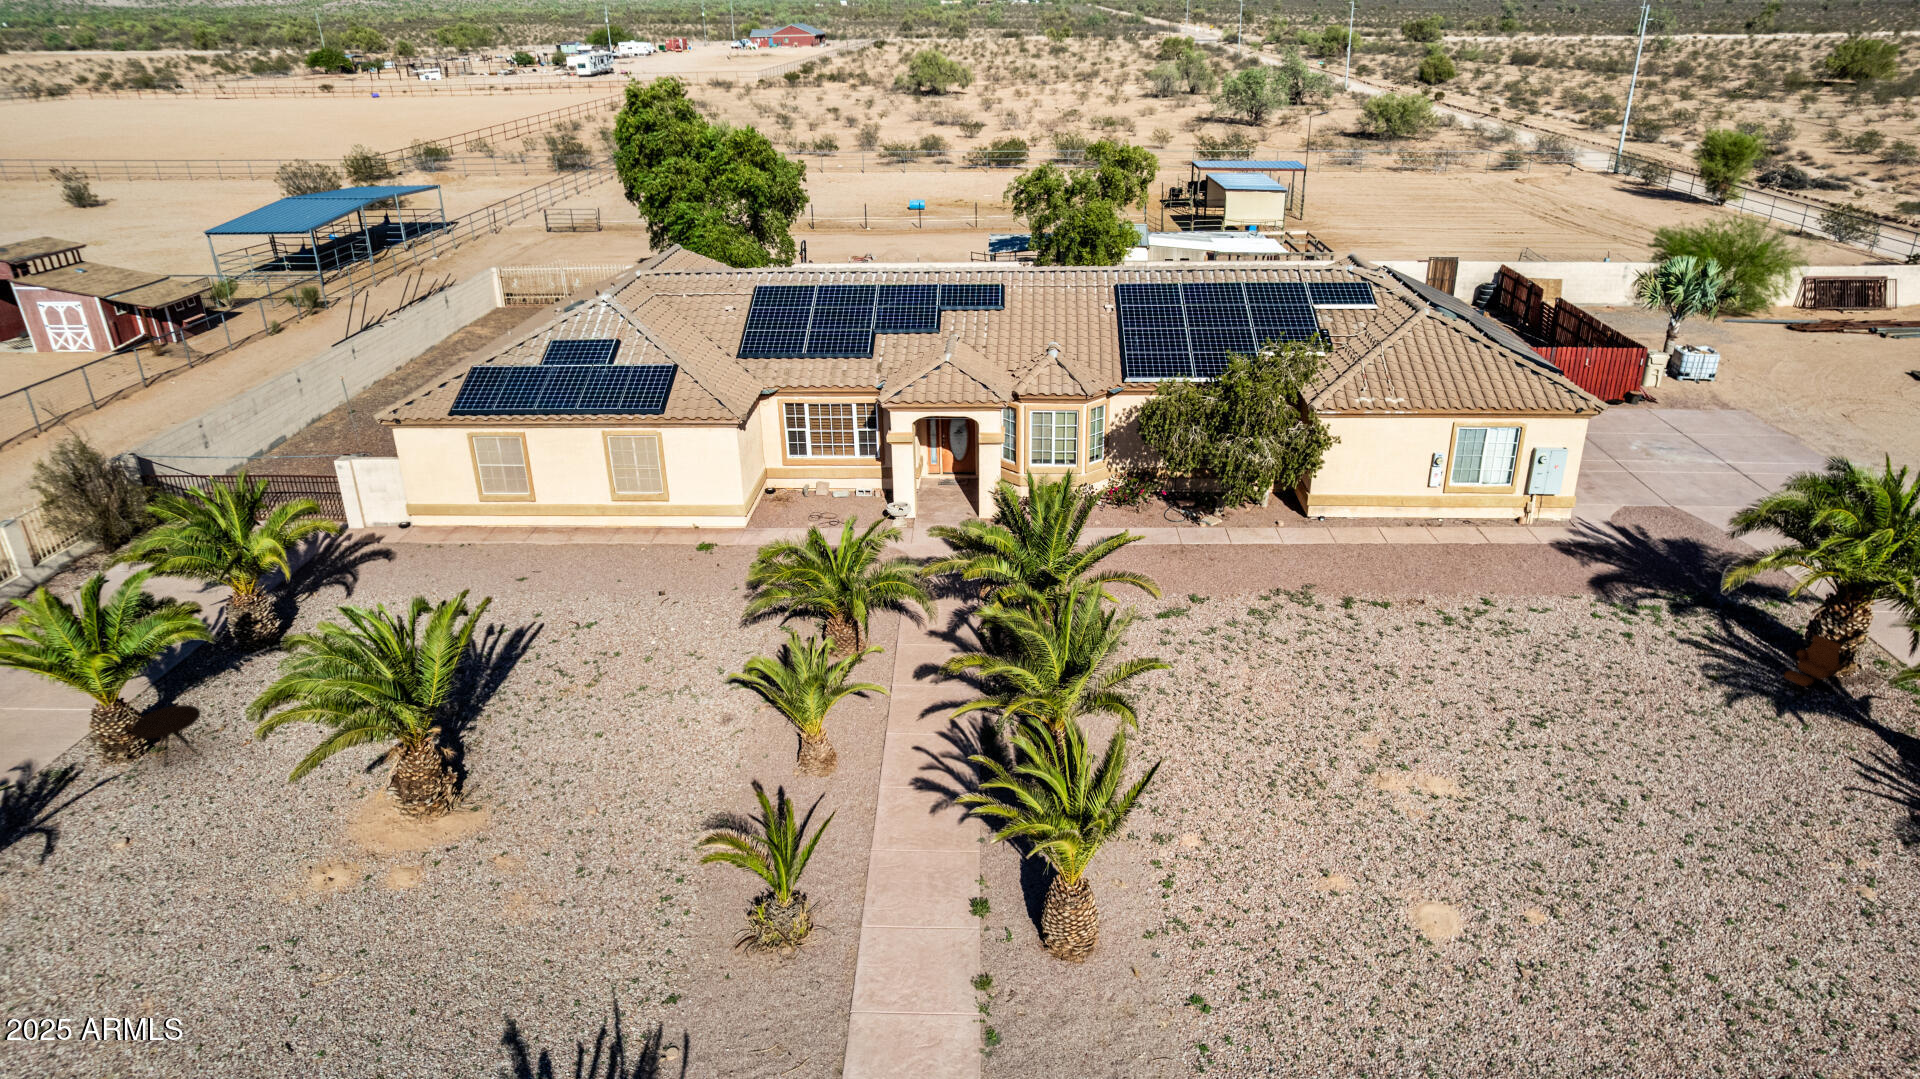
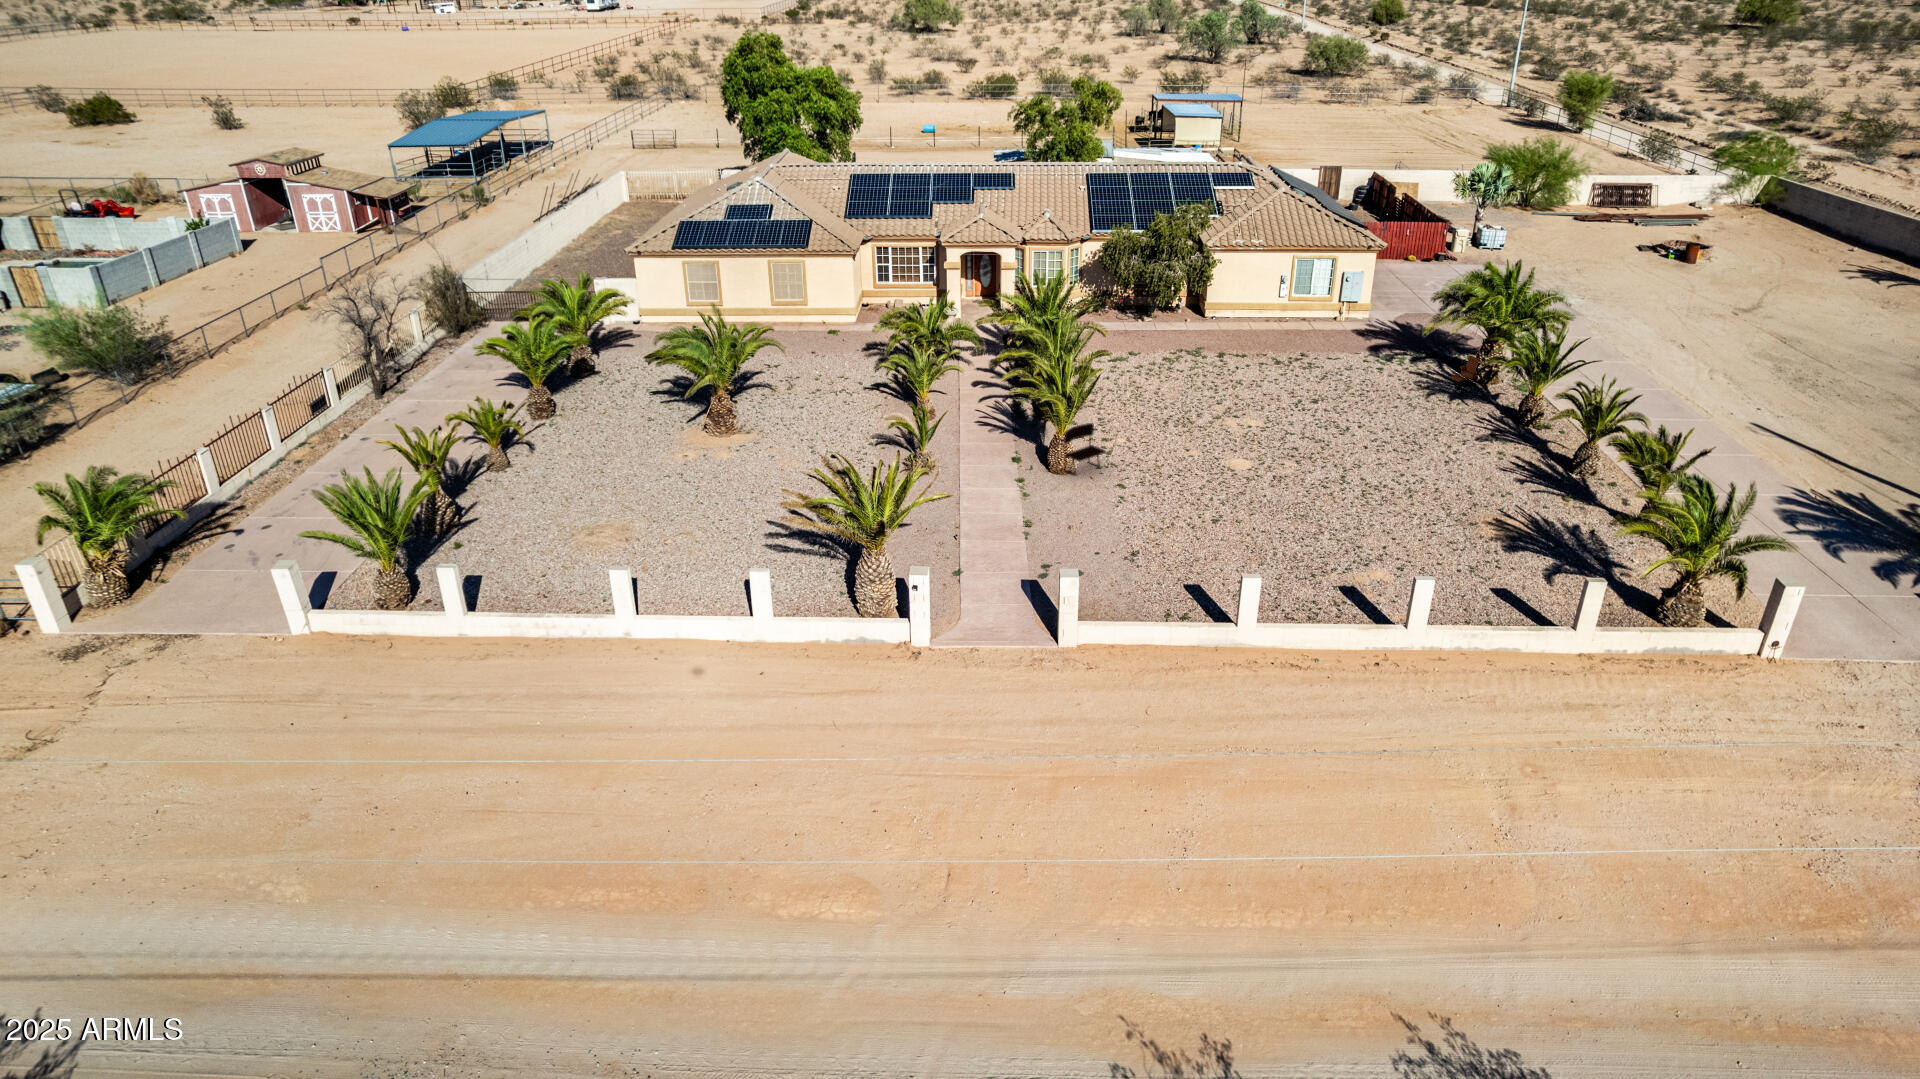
round table: present [131,705,201,765] -> none [561,387,594,416]
bench: none [1068,873,1161,999] -> present [1064,423,1106,475]

